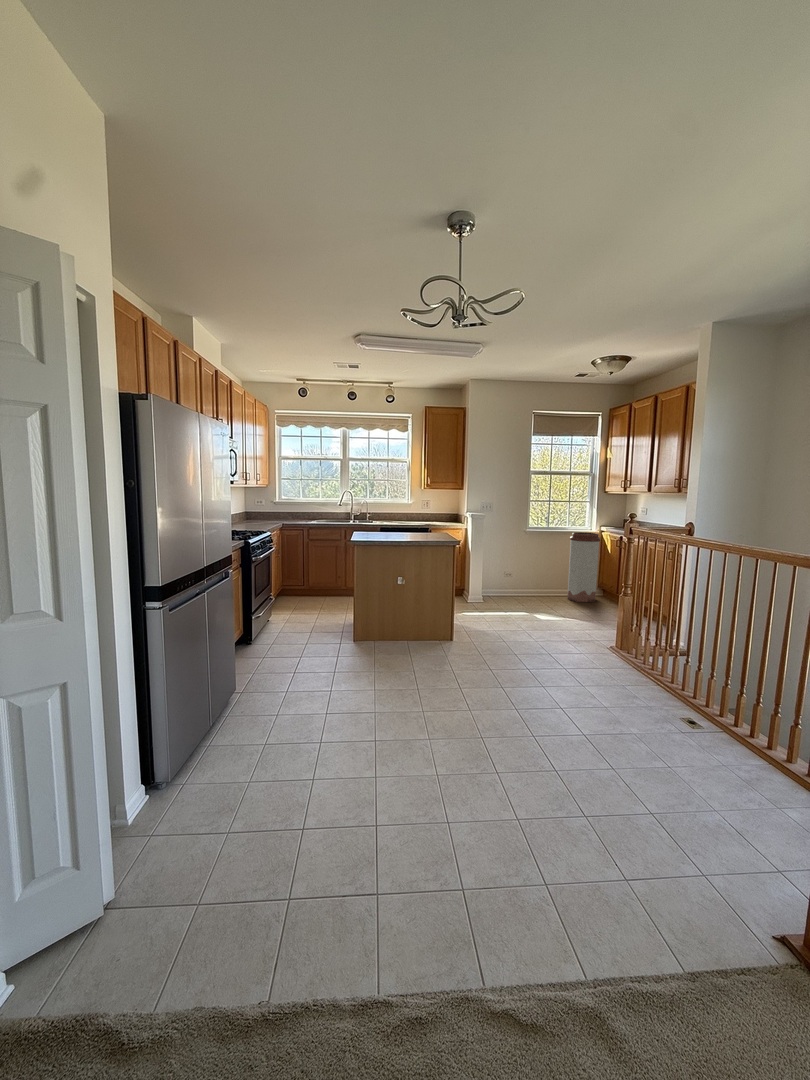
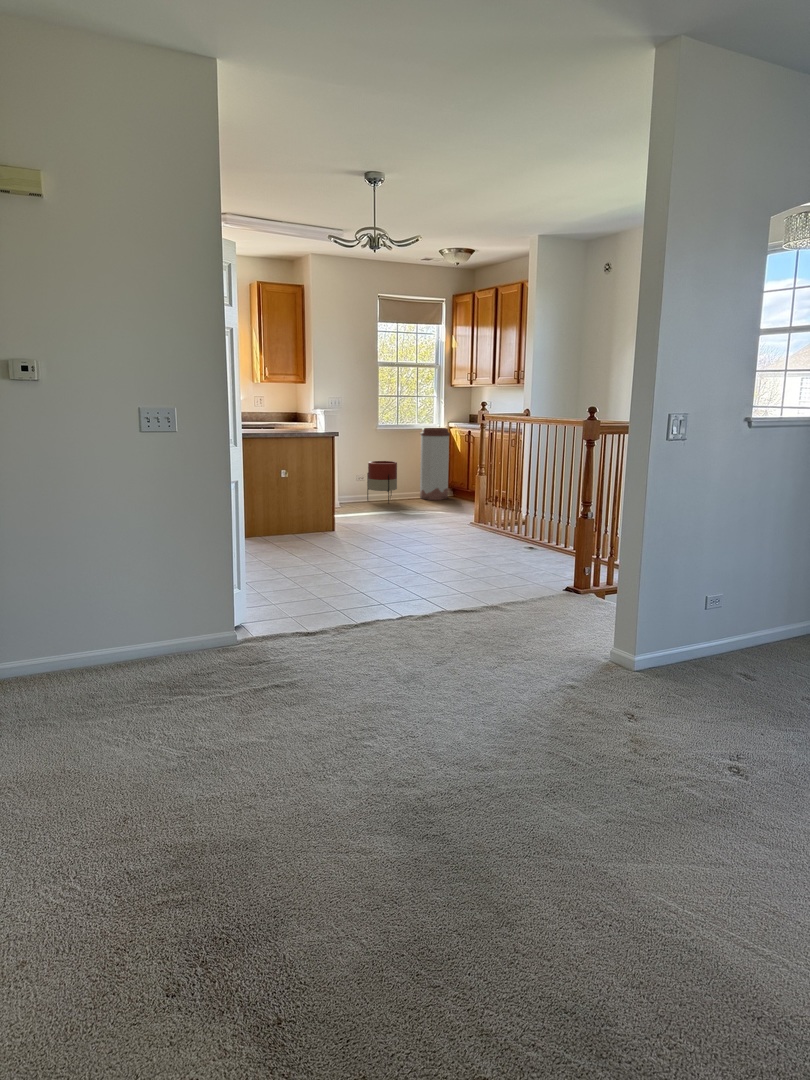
planter: none [514,561,544,602] -> present [367,461,397,503]

